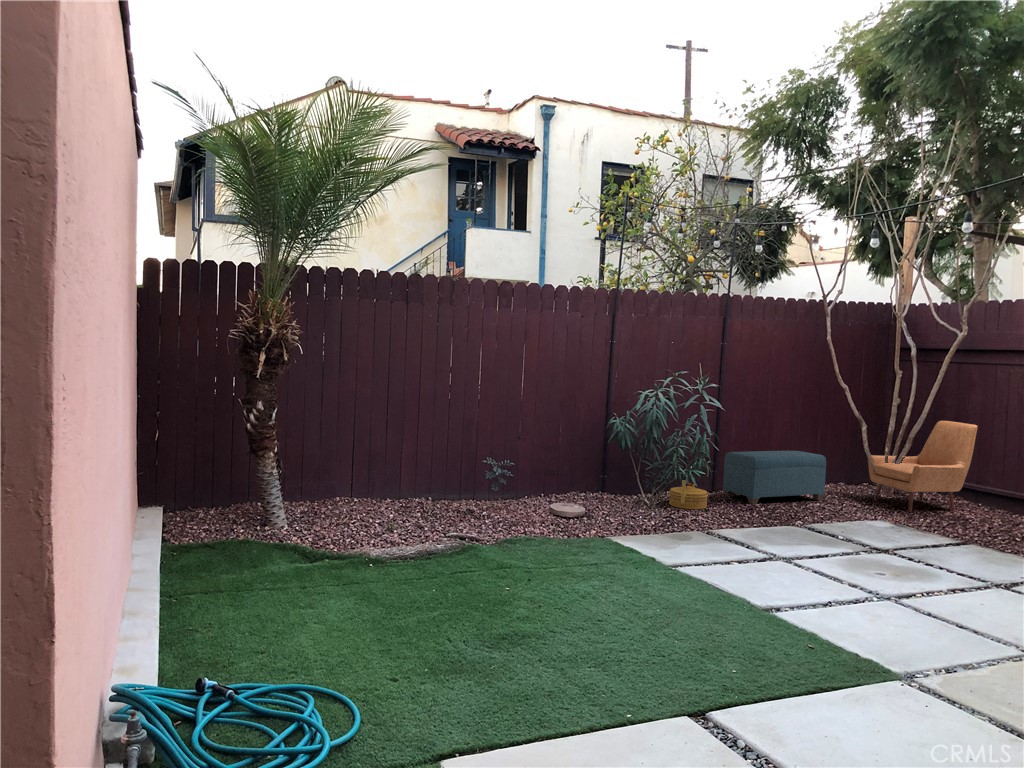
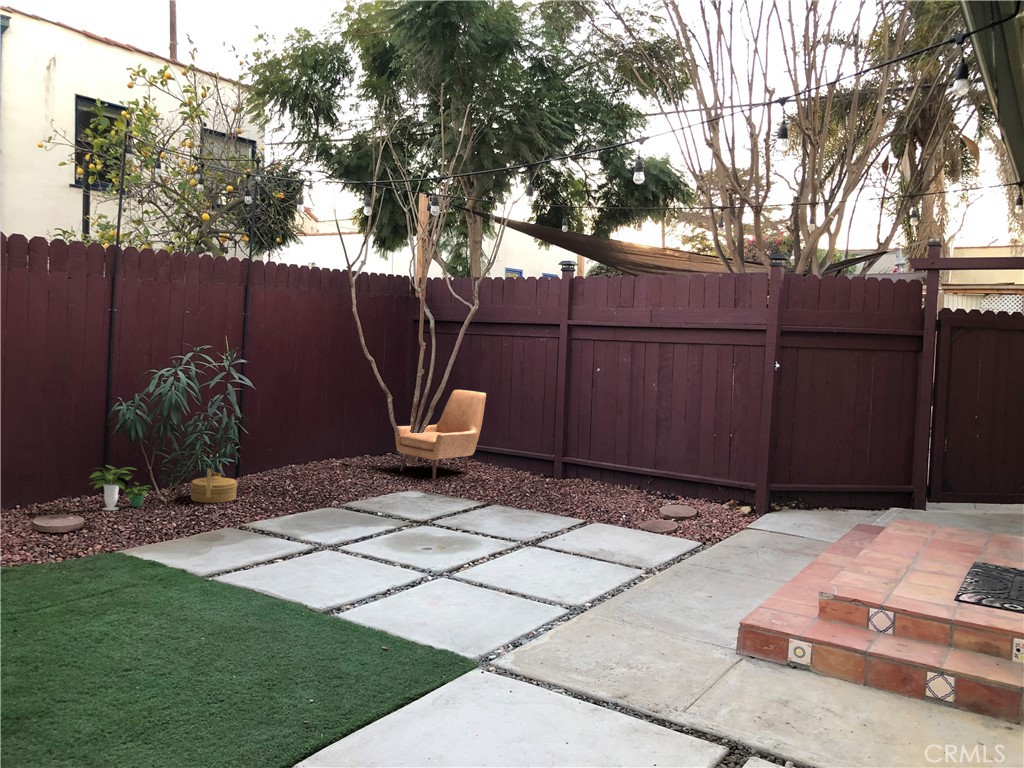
bench: present [723,451,826,504] -> none [251,426,358,489]
potted plant: none [593,469,639,505] -> present [90,465,148,510]

